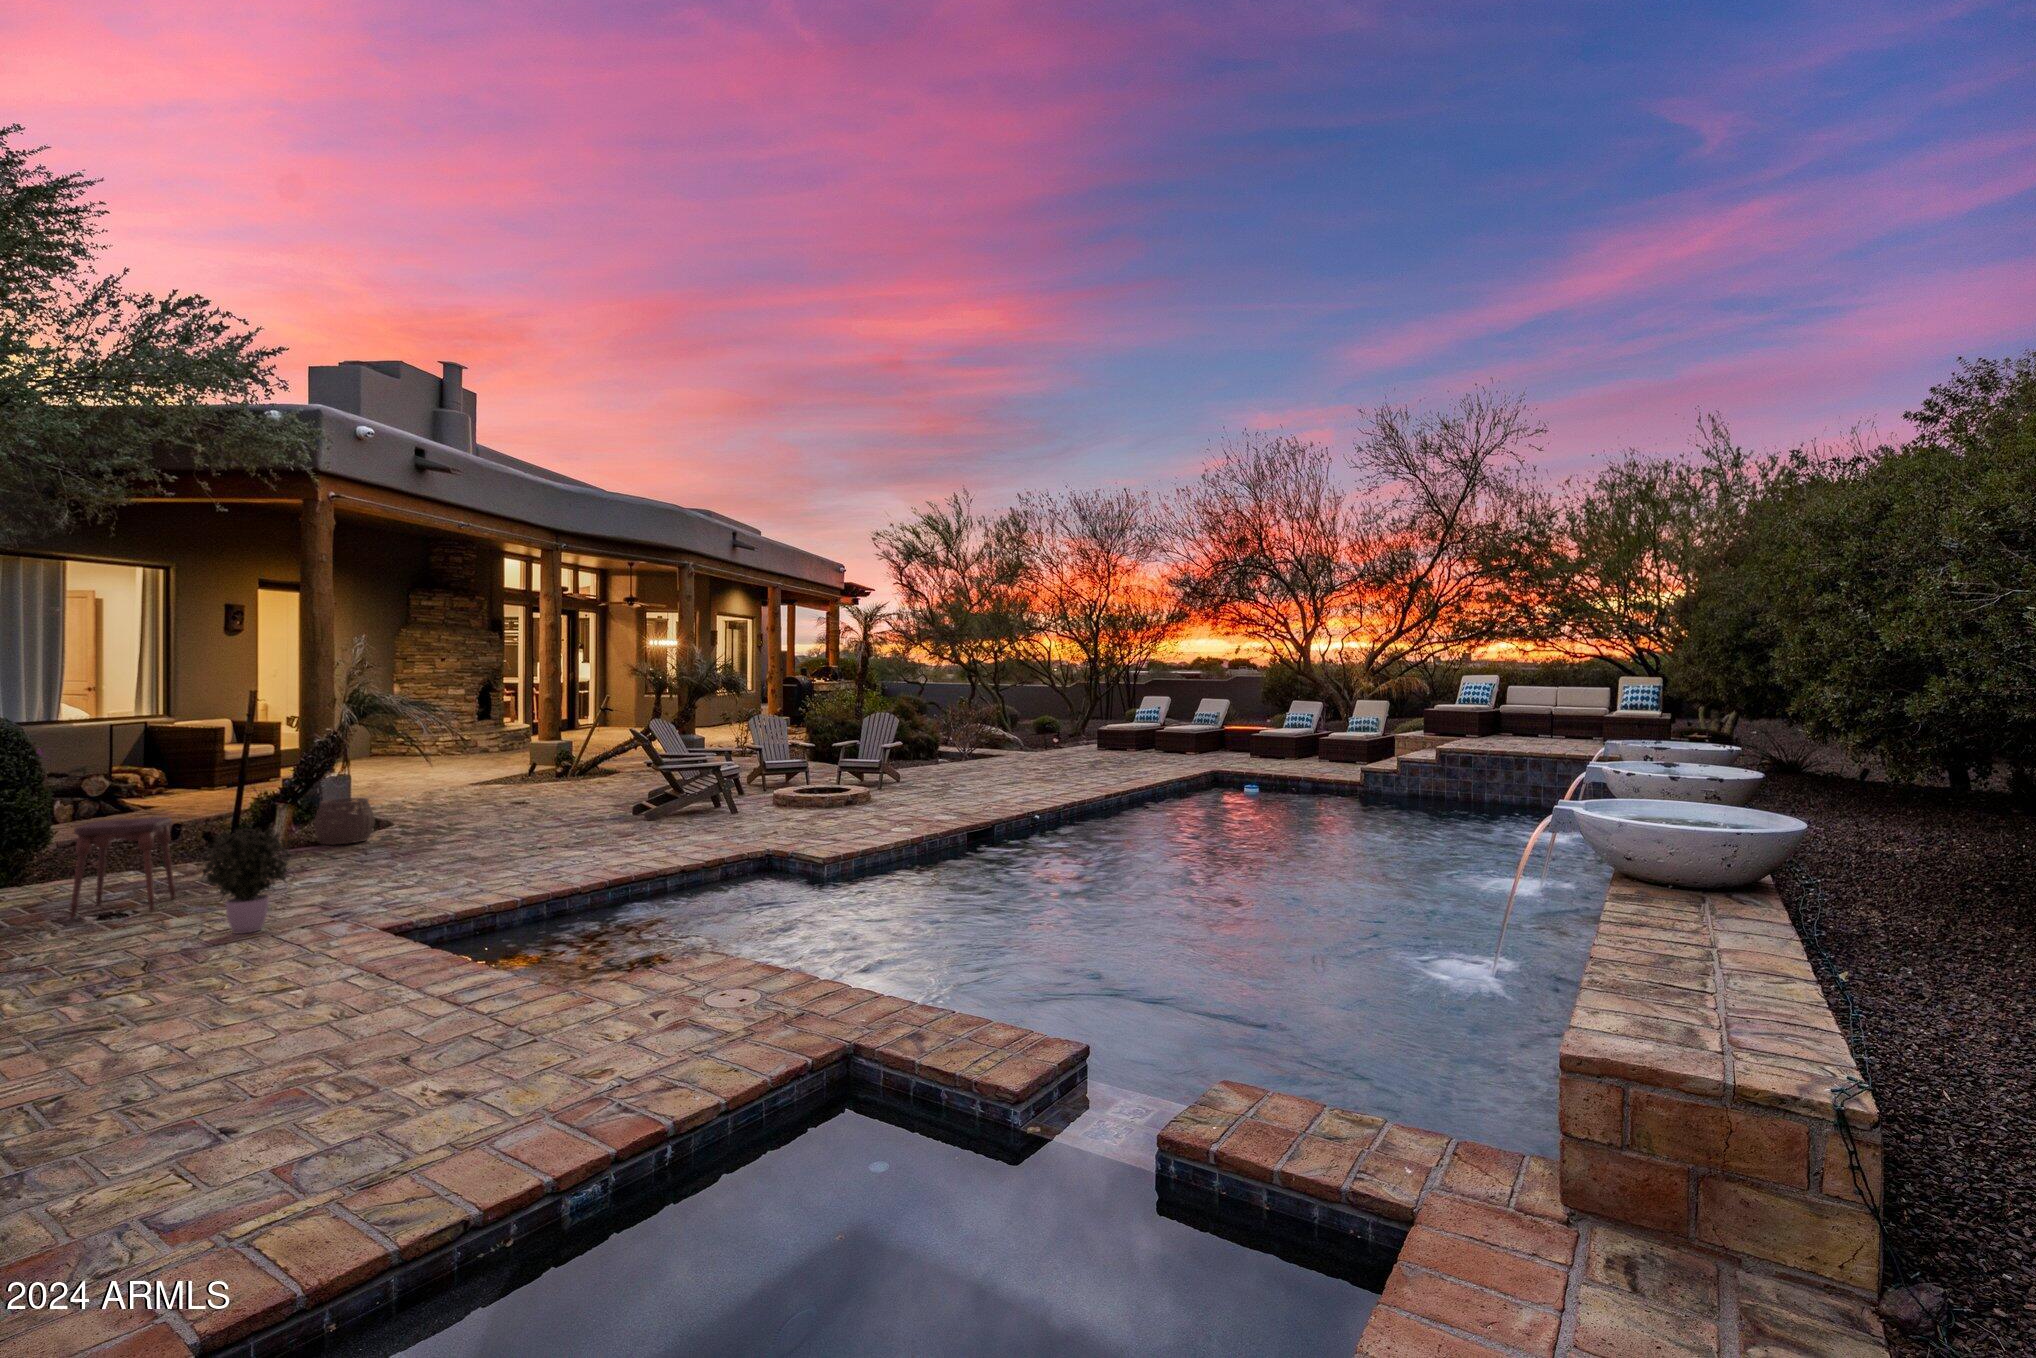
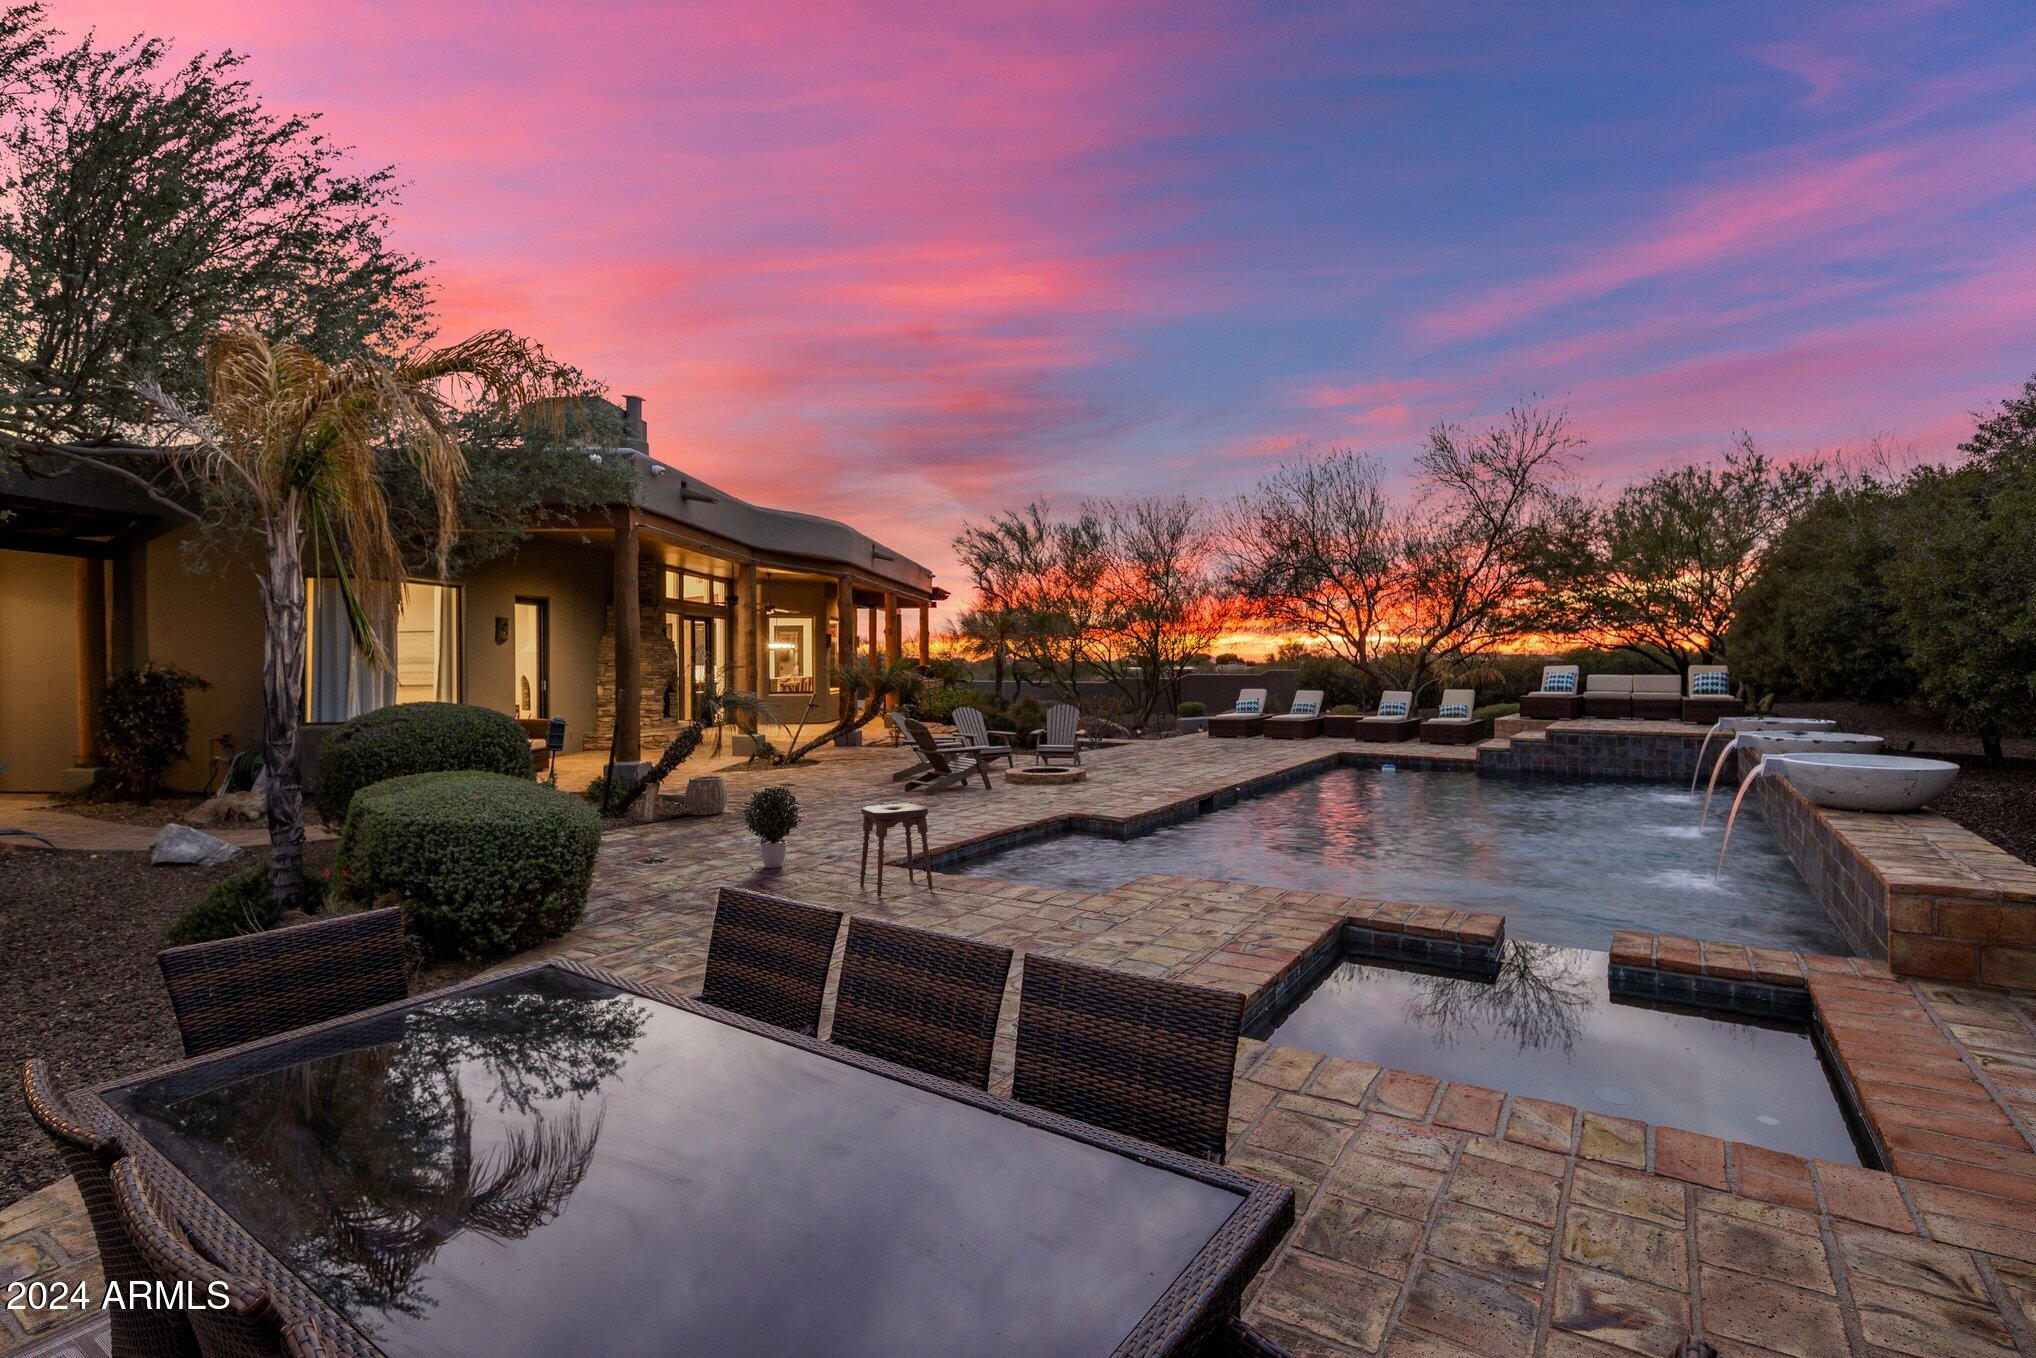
stool: present [70,817,175,919] -> present [860,804,933,897]

